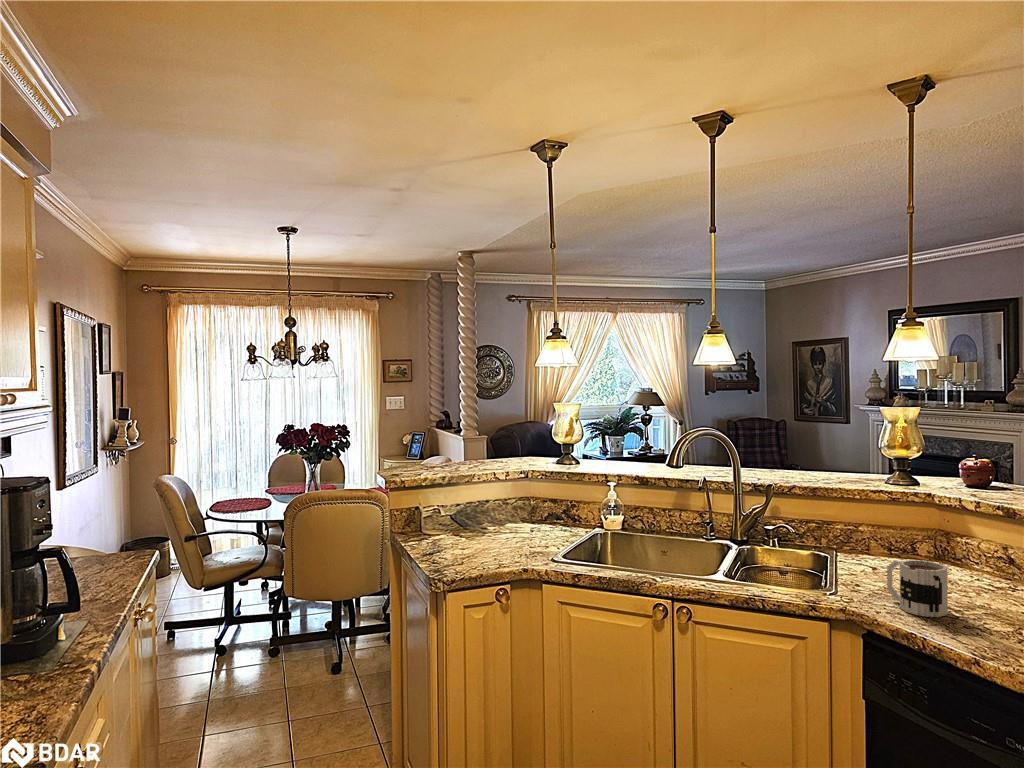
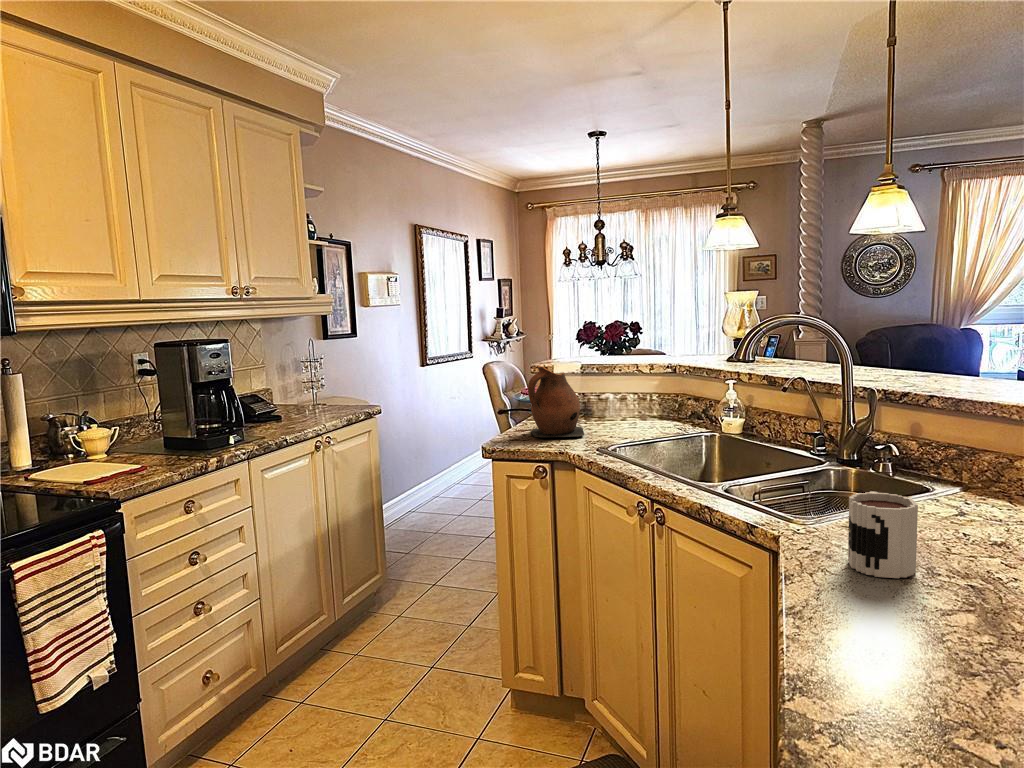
ceramic pitcher: none [441,484,507,557] -> present [528,366,584,437]

